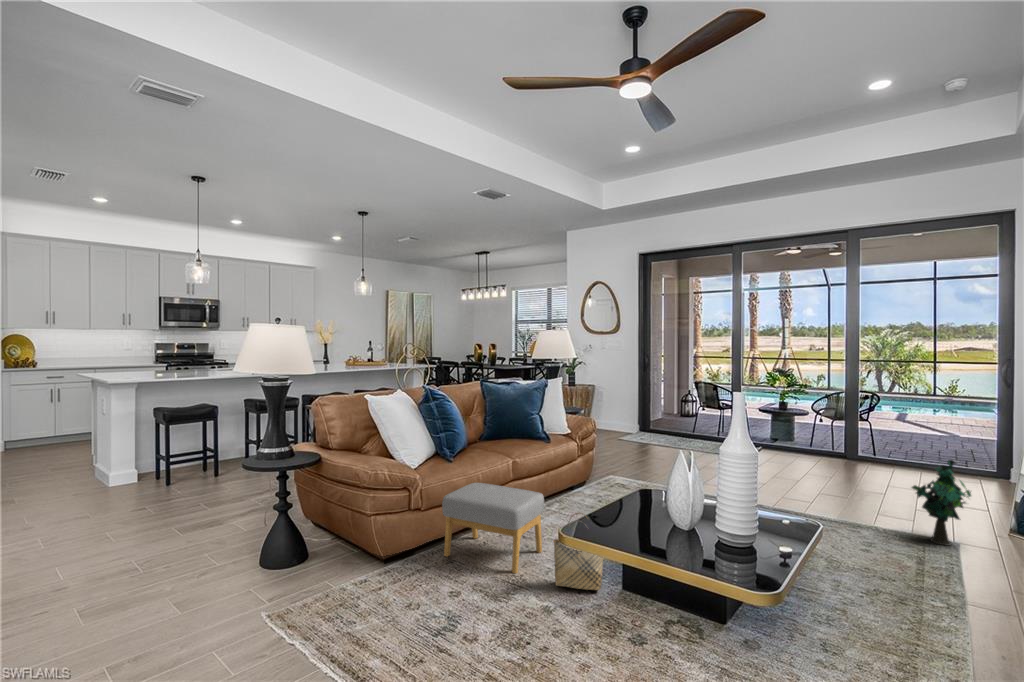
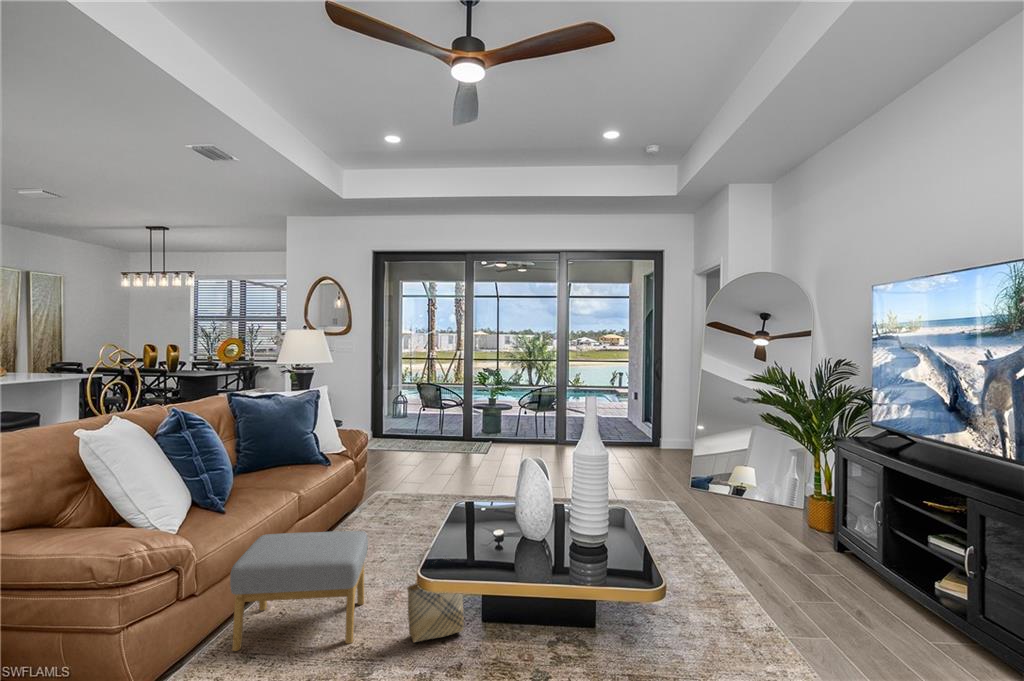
decorative plant: present [912,460,971,545] -> none [642,437,679,503]

